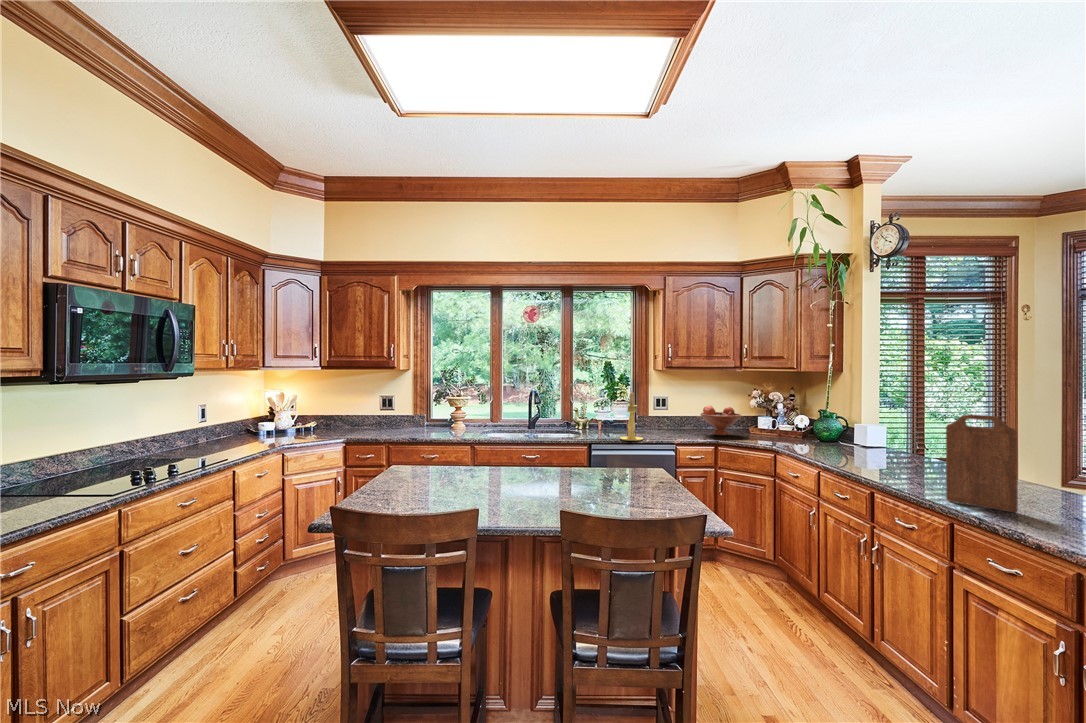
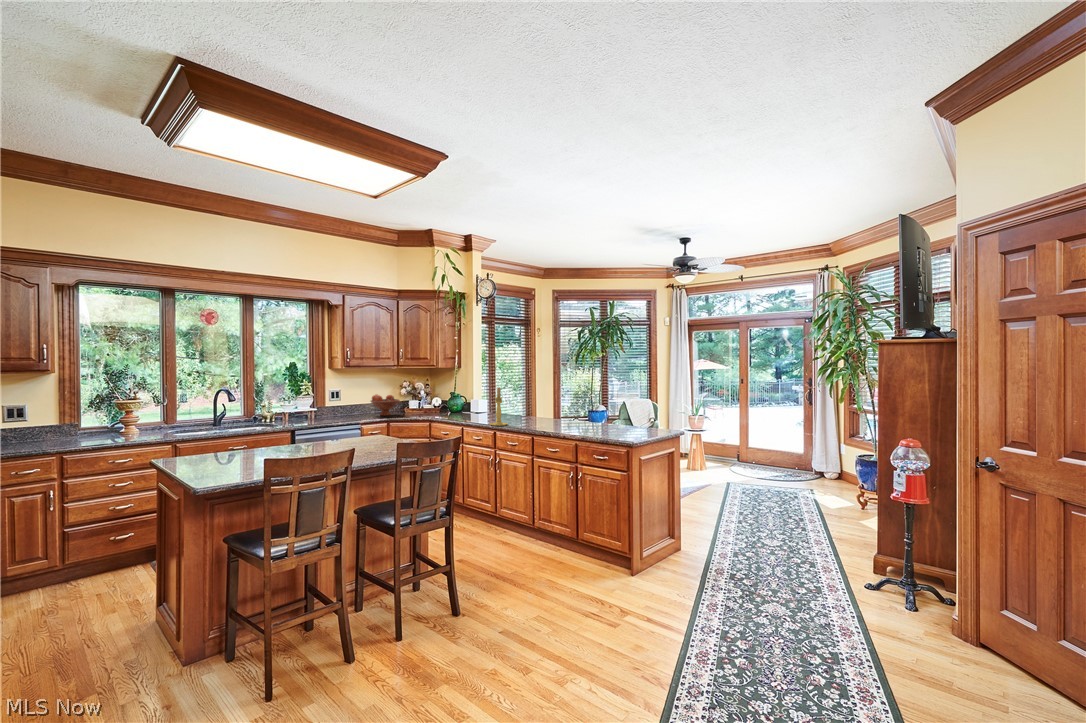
candle holder: present [620,393,643,441] -> present [490,387,508,426]
cutting board: present [946,414,1018,512] -> none [522,390,546,431]

